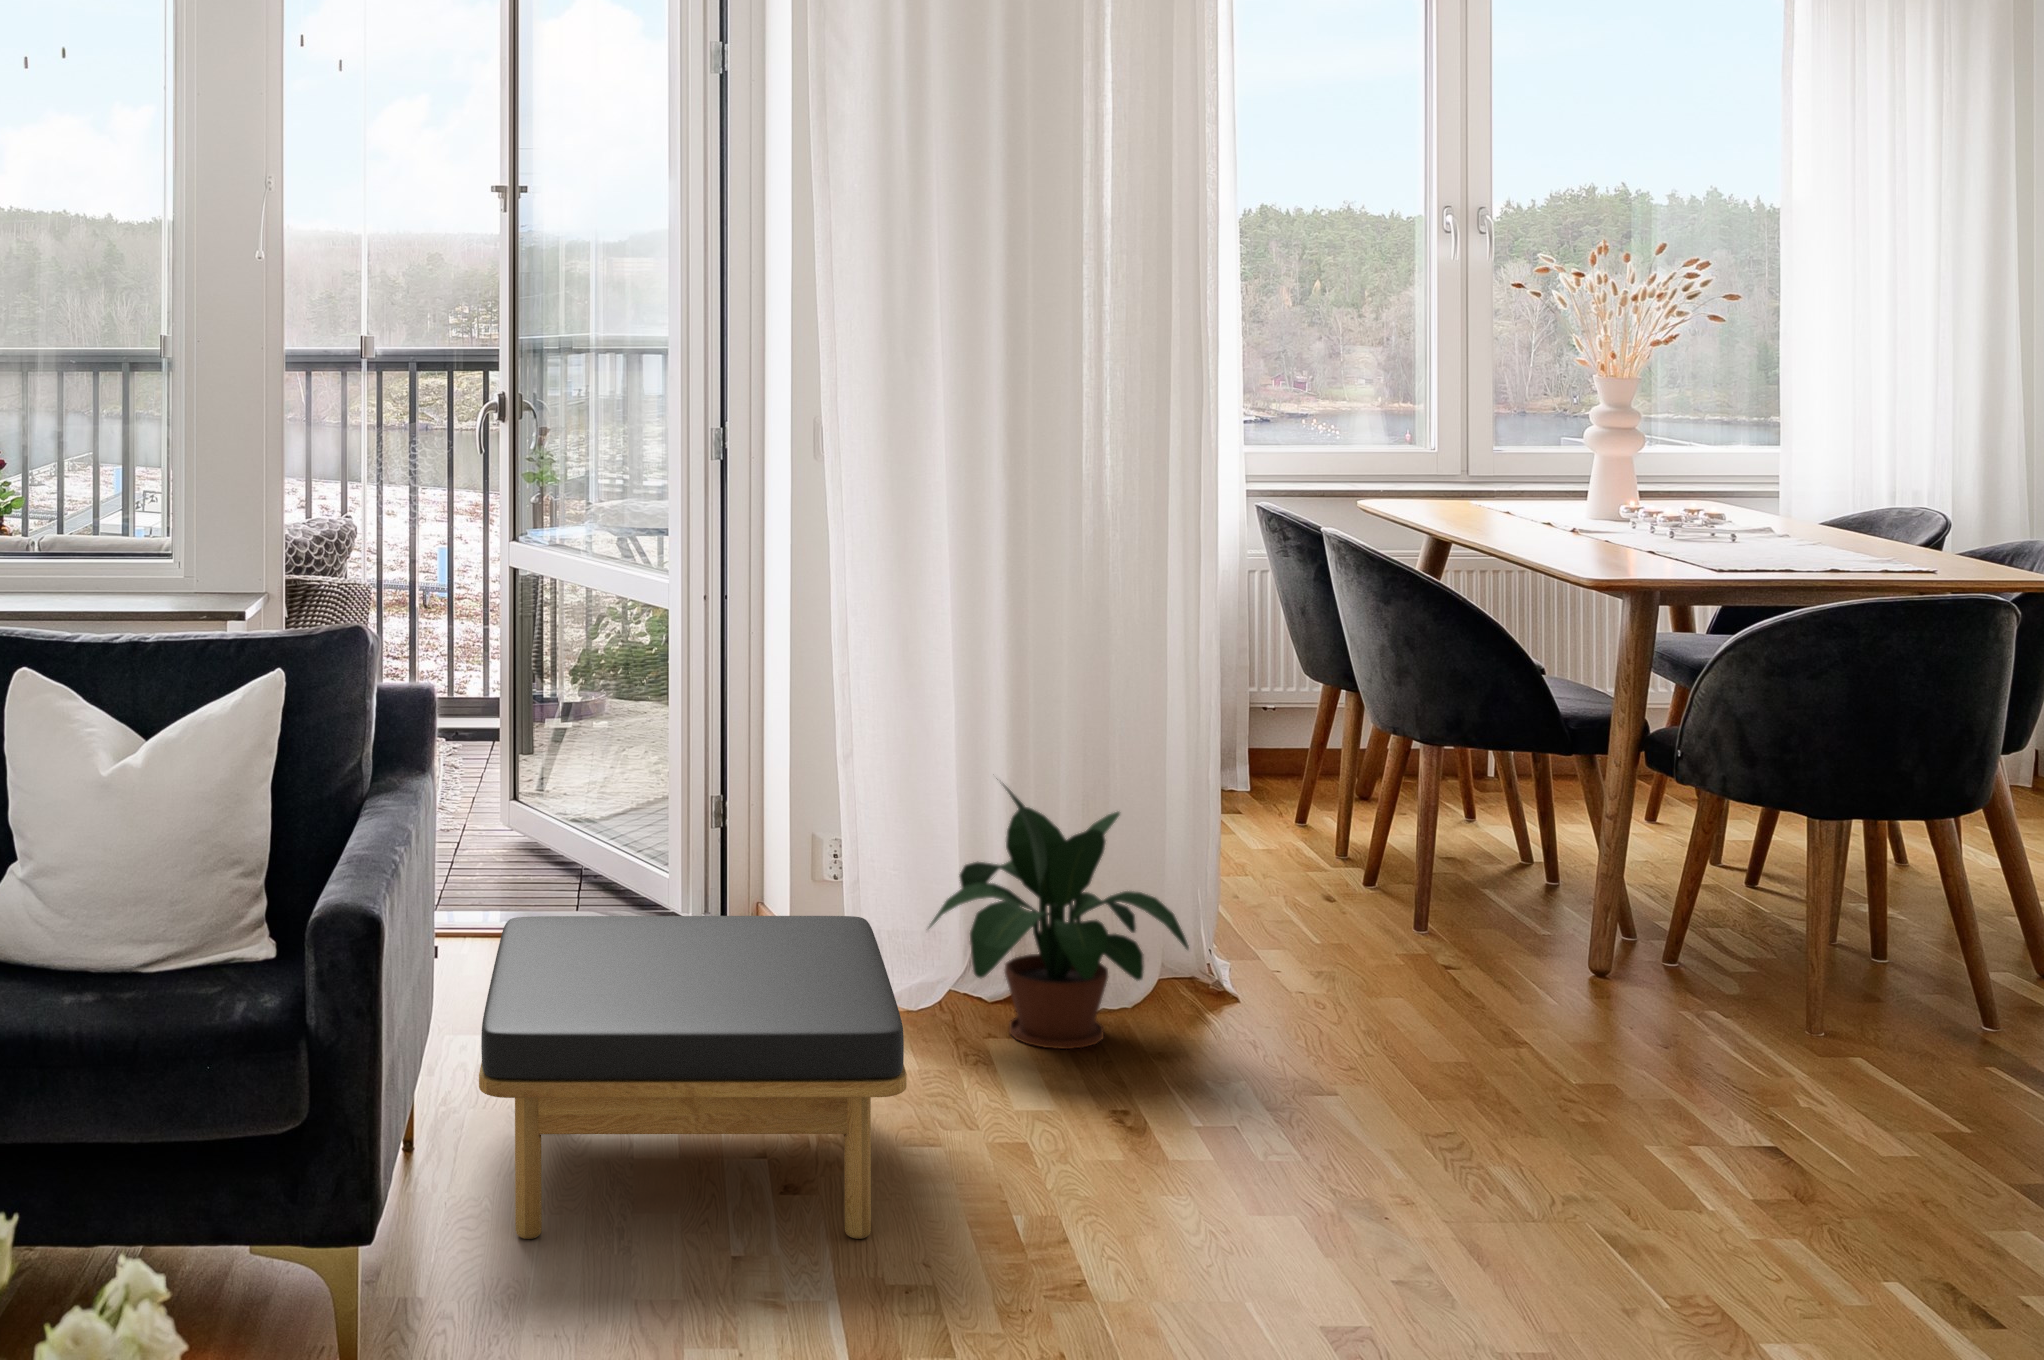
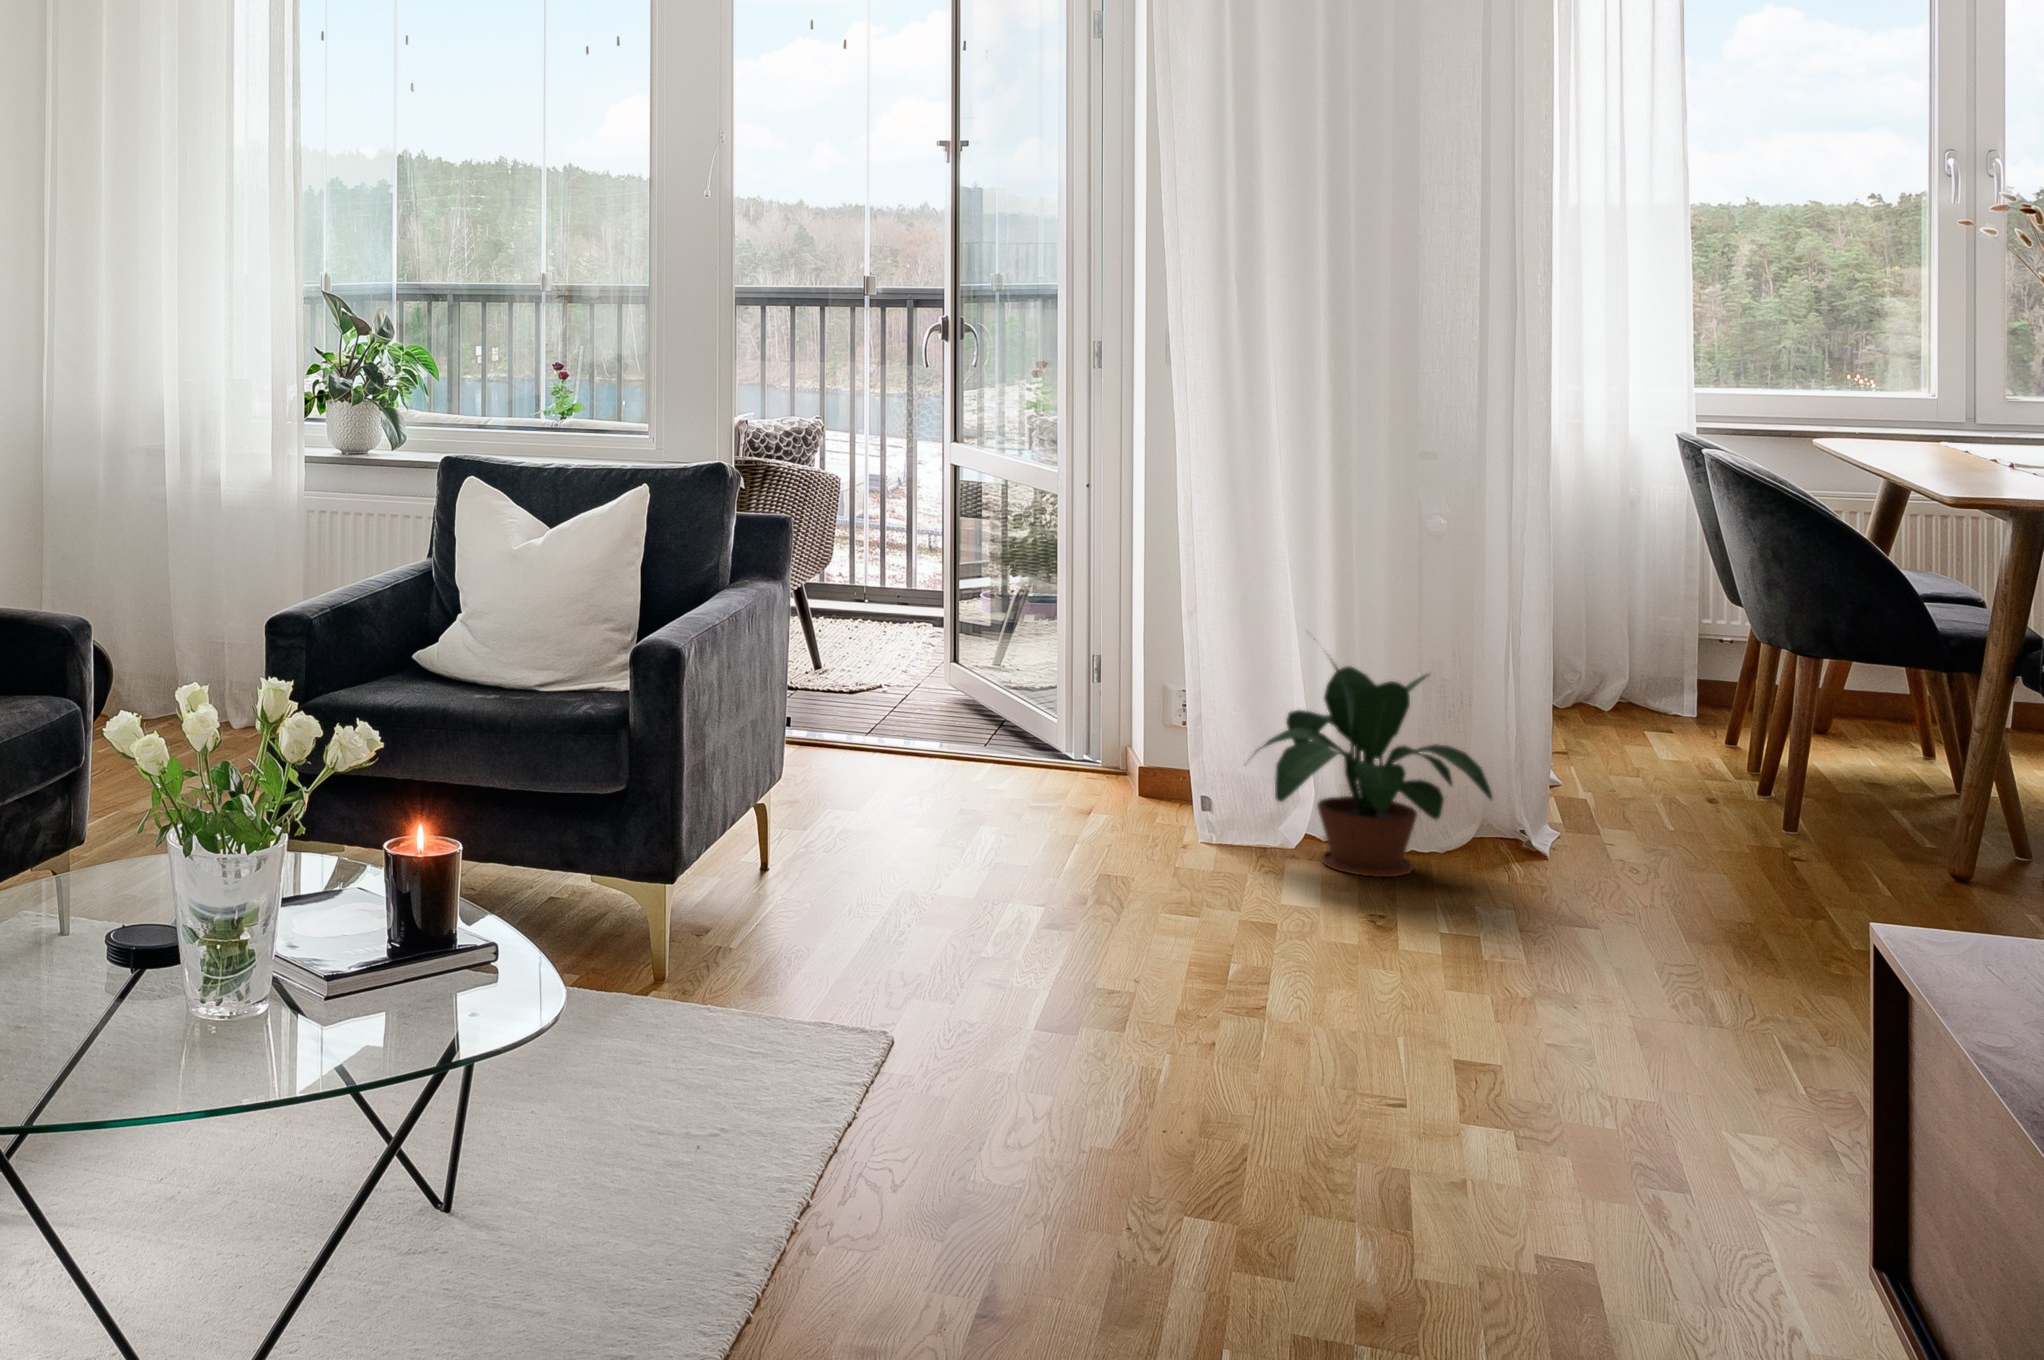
ottoman: present [479,916,907,1239] -> none [786,708,1164,970]

